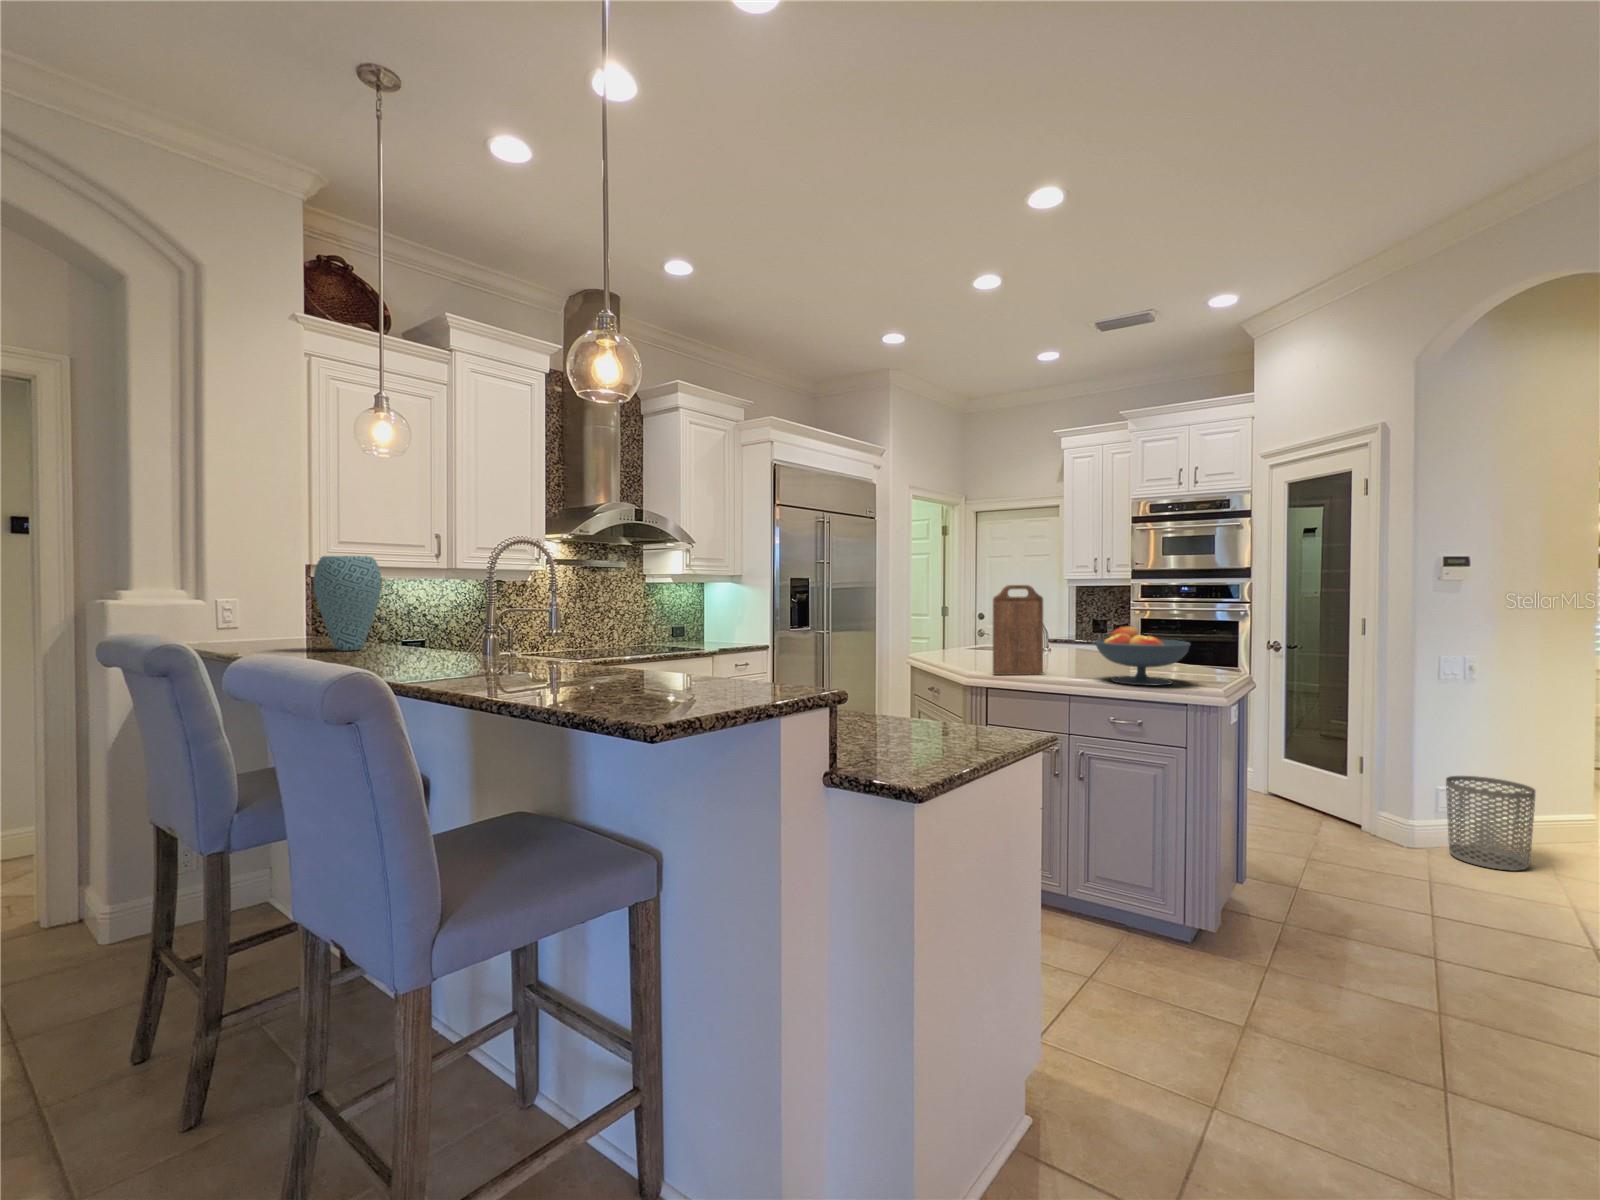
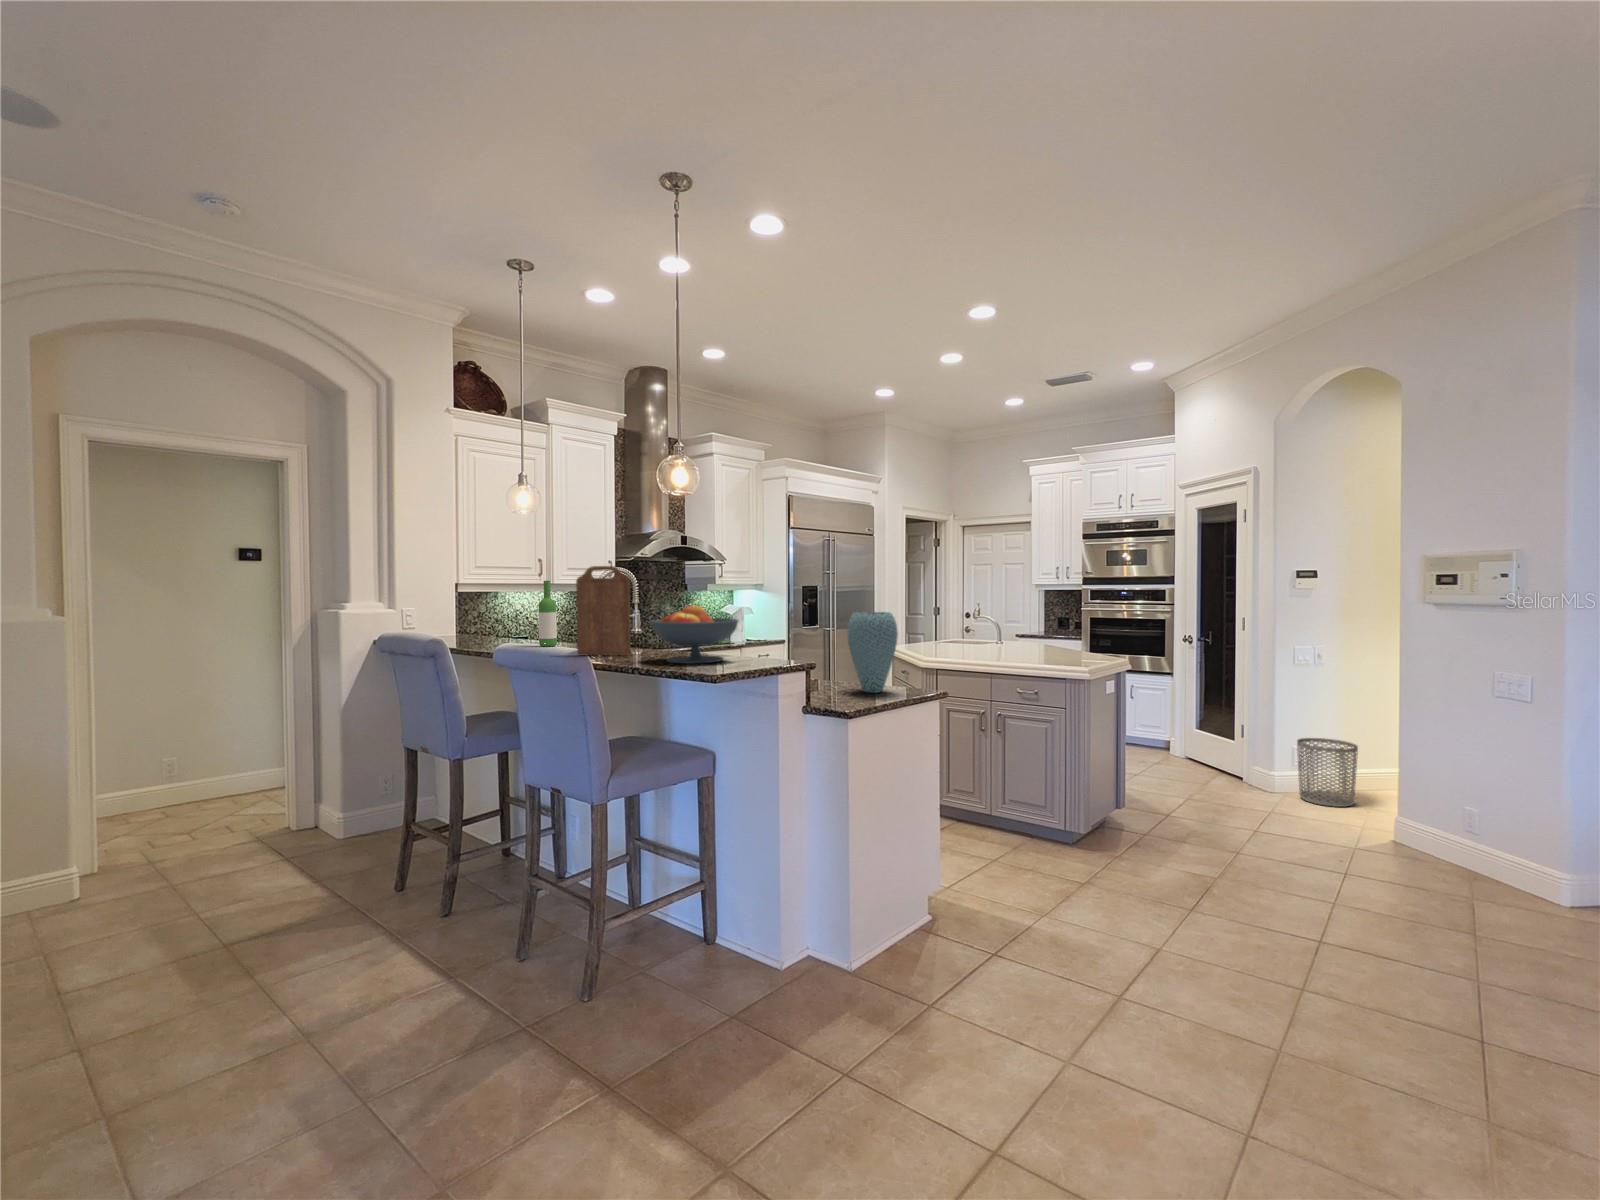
wine bottle: none [393,553,423,657] -> present [539,581,557,646]
vase: present [313,556,381,651] -> present [847,612,898,693]
cutting board: present [993,585,1043,675] -> present [576,566,631,655]
fruit bowl: present [1095,627,1191,686] -> present [650,605,739,664]

